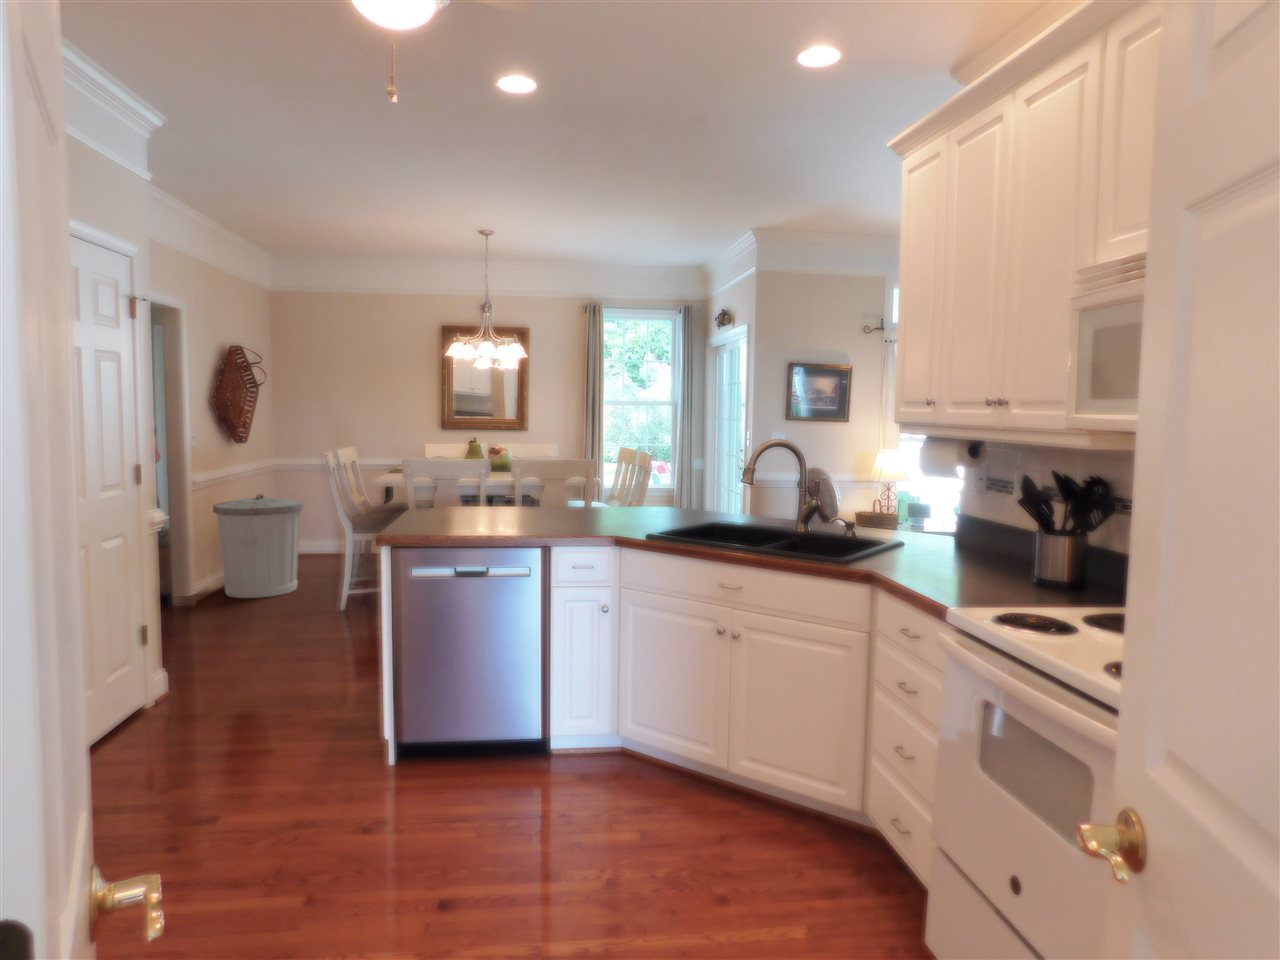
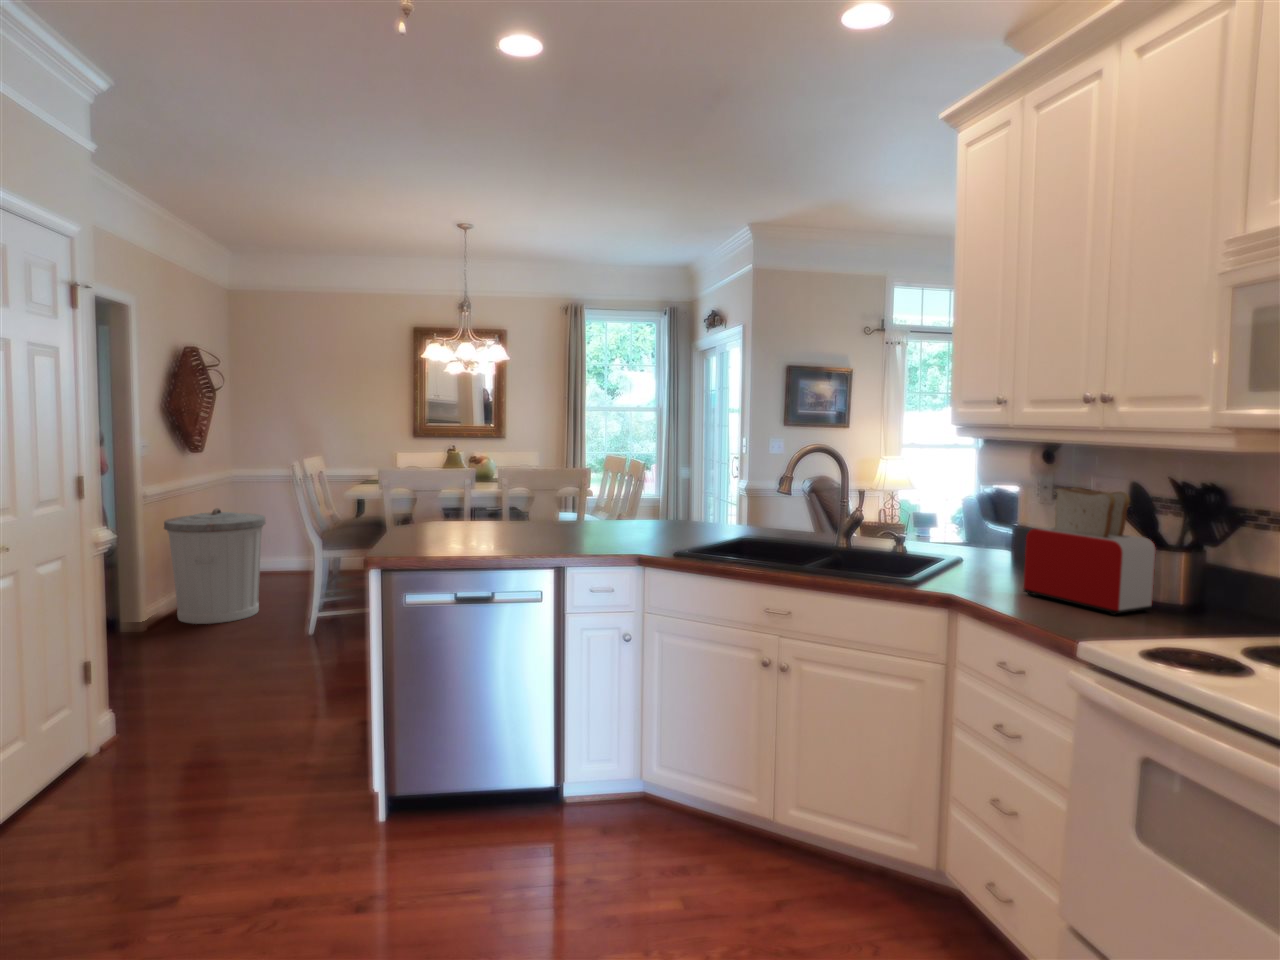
toaster: none [936,480,1043,591] -> present [1024,487,1156,615]

